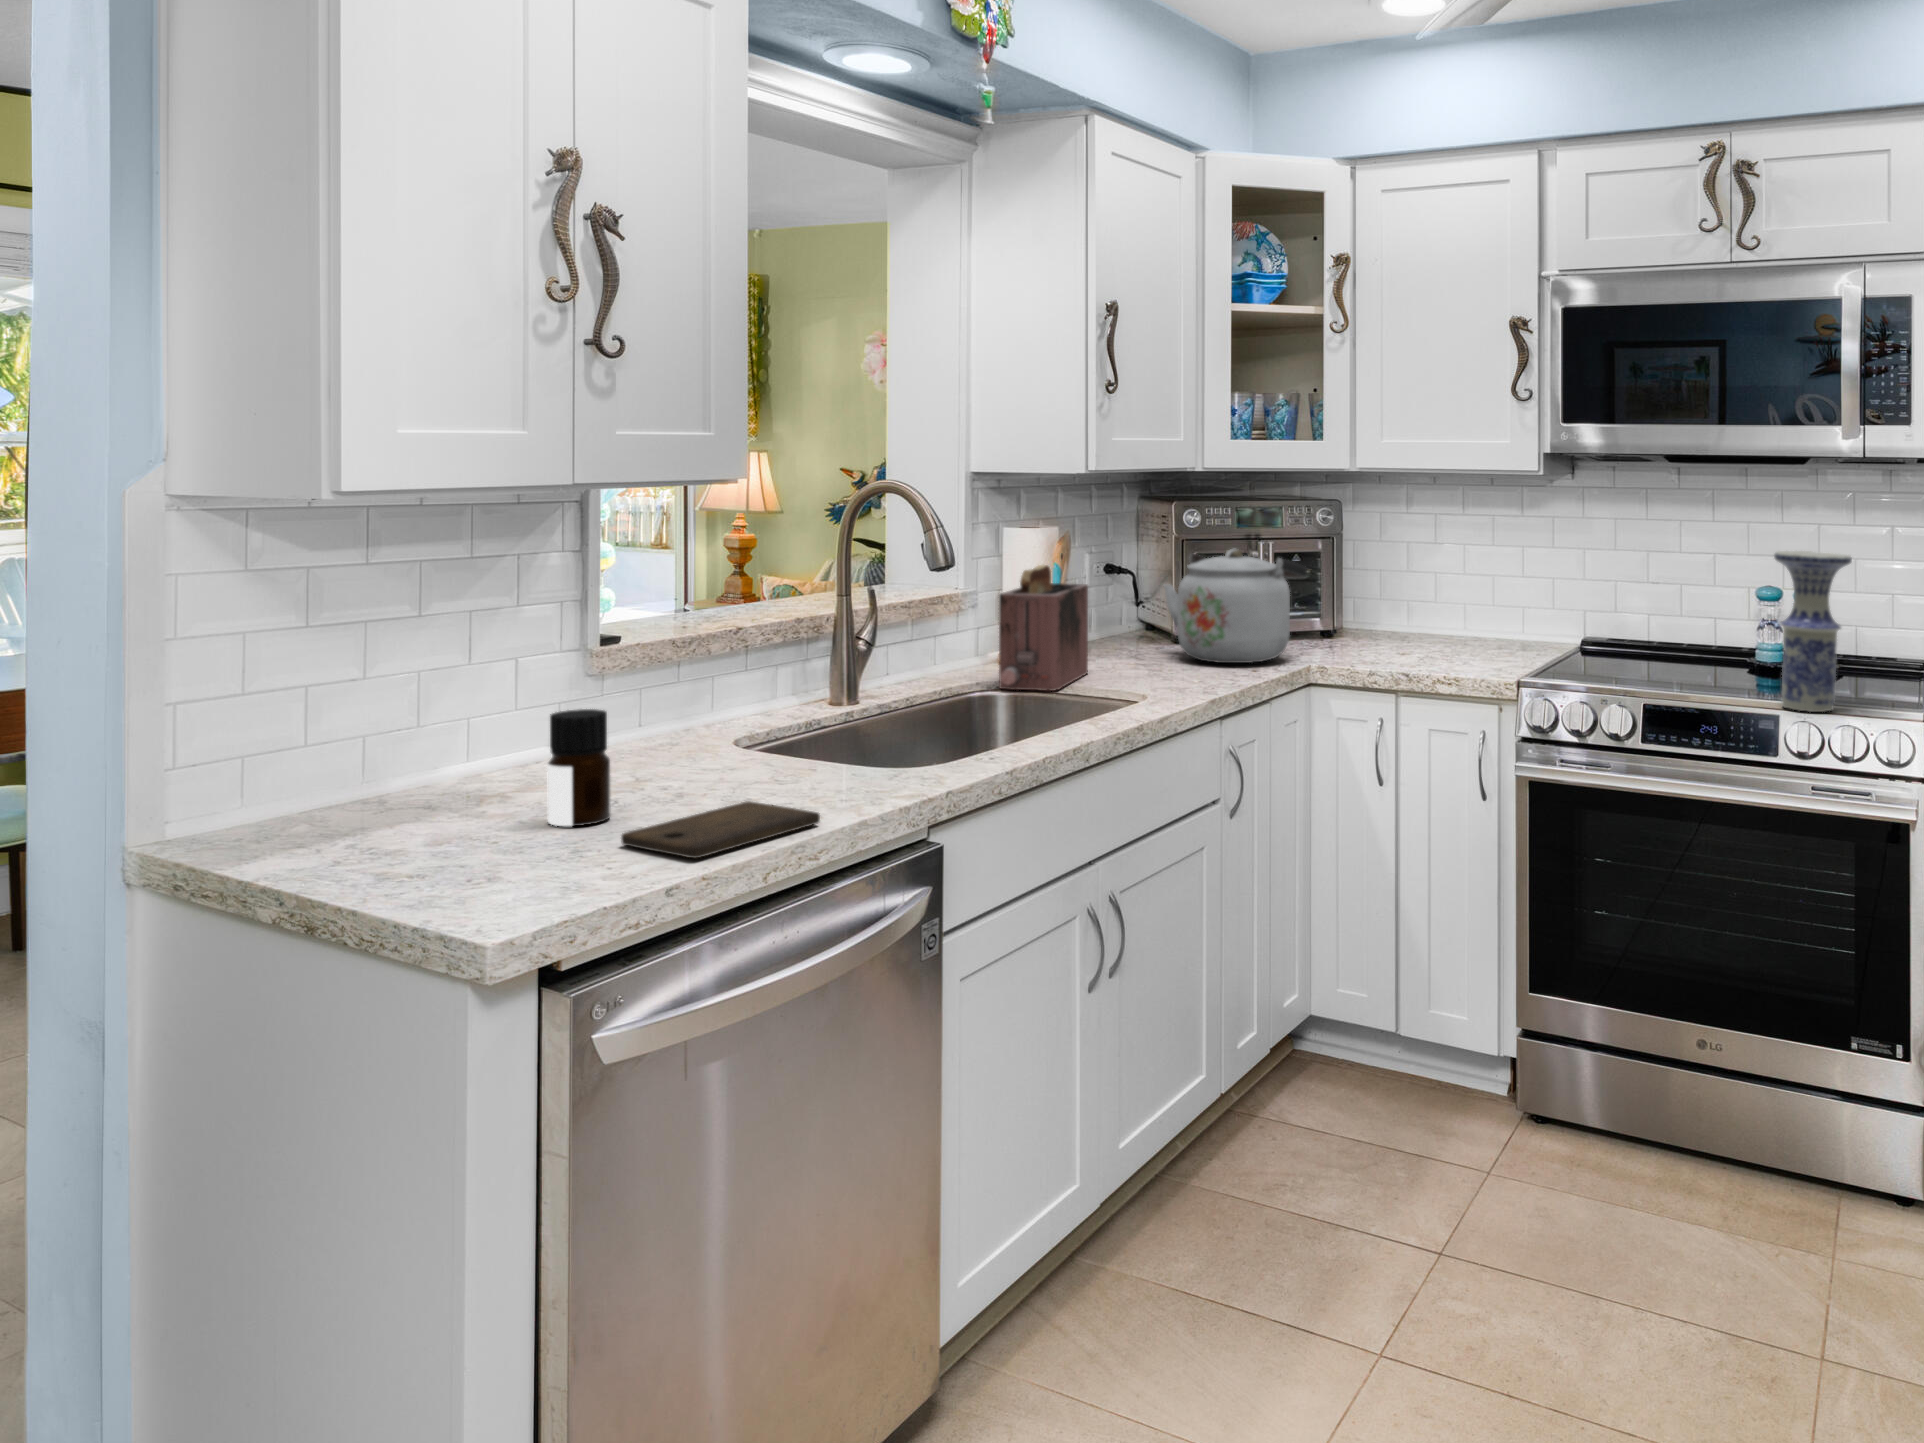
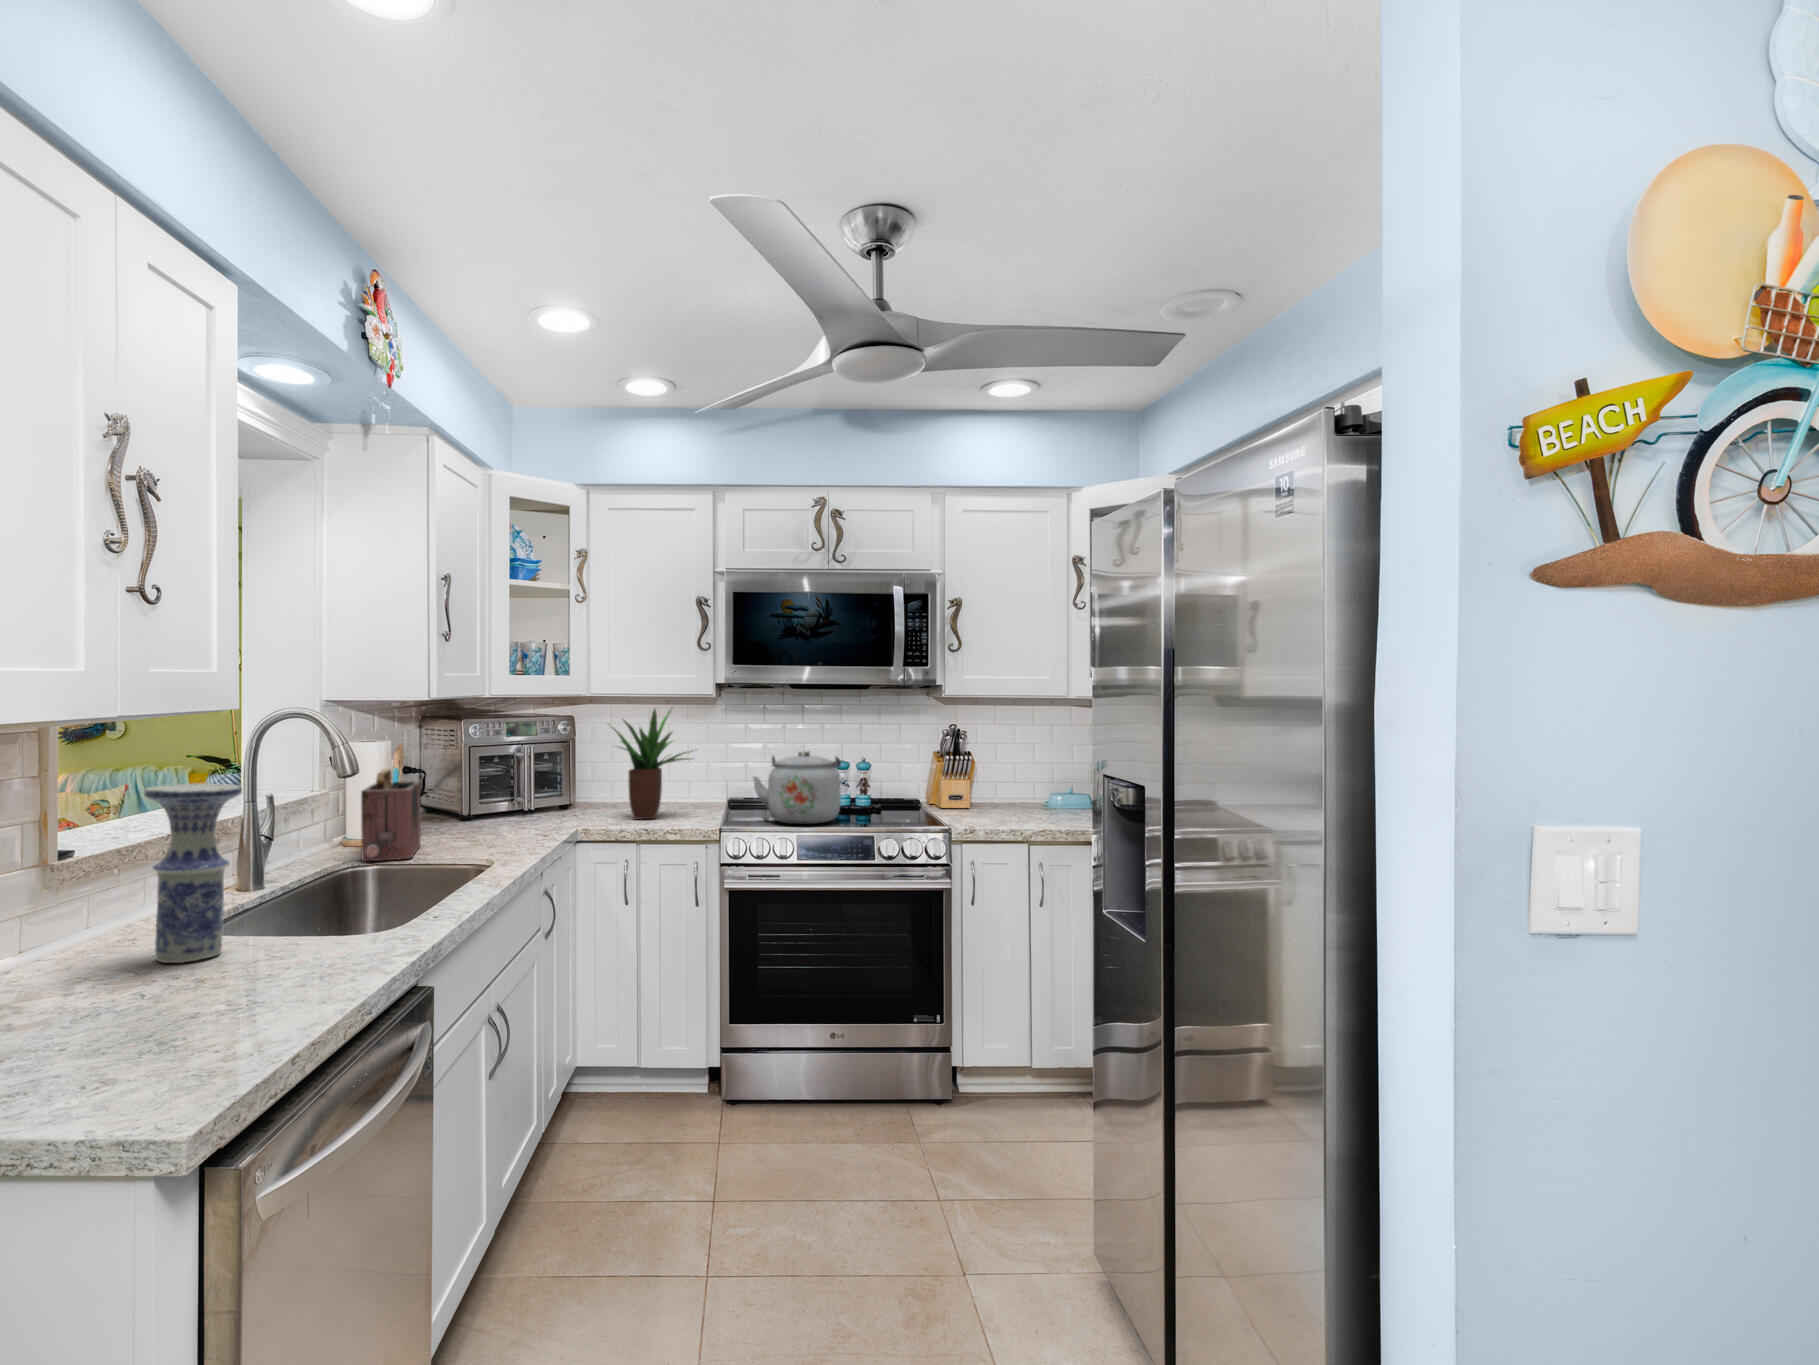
potted plant: none [1370,484,1508,661] -> present [613,709,691,819]
kettle: present [1164,549,1307,663] -> present [753,751,841,824]
vase: present [1774,551,1852,712] -> present [144,783,242,963]
bottle: present [547,709,611,826] -> none [61,898,125,1001]
cutting board: present [621,801,820,858] -> none [164,957,331,1005]

